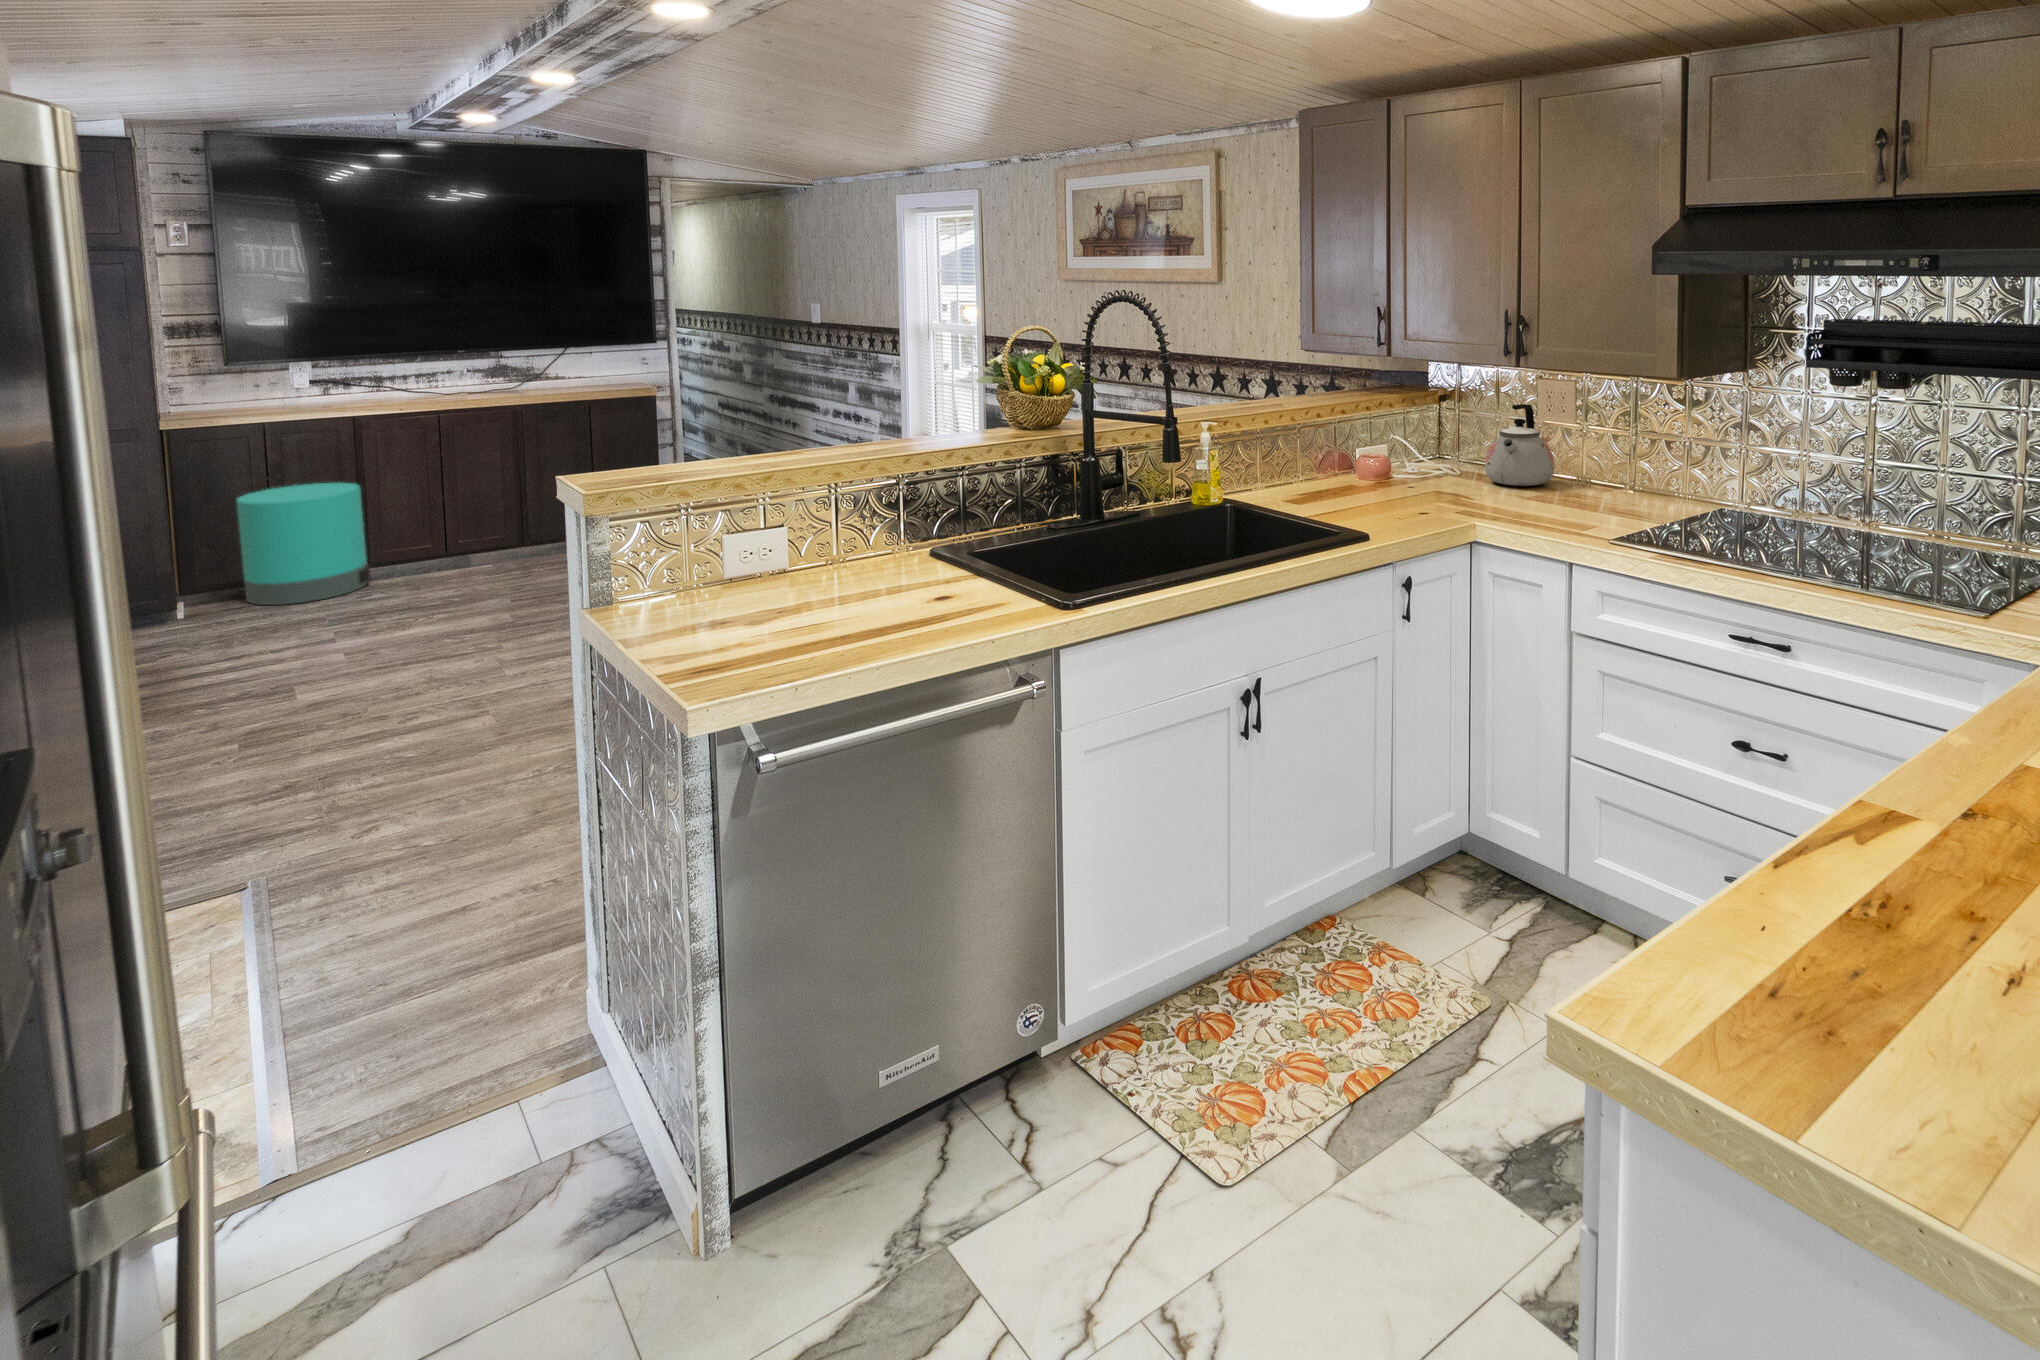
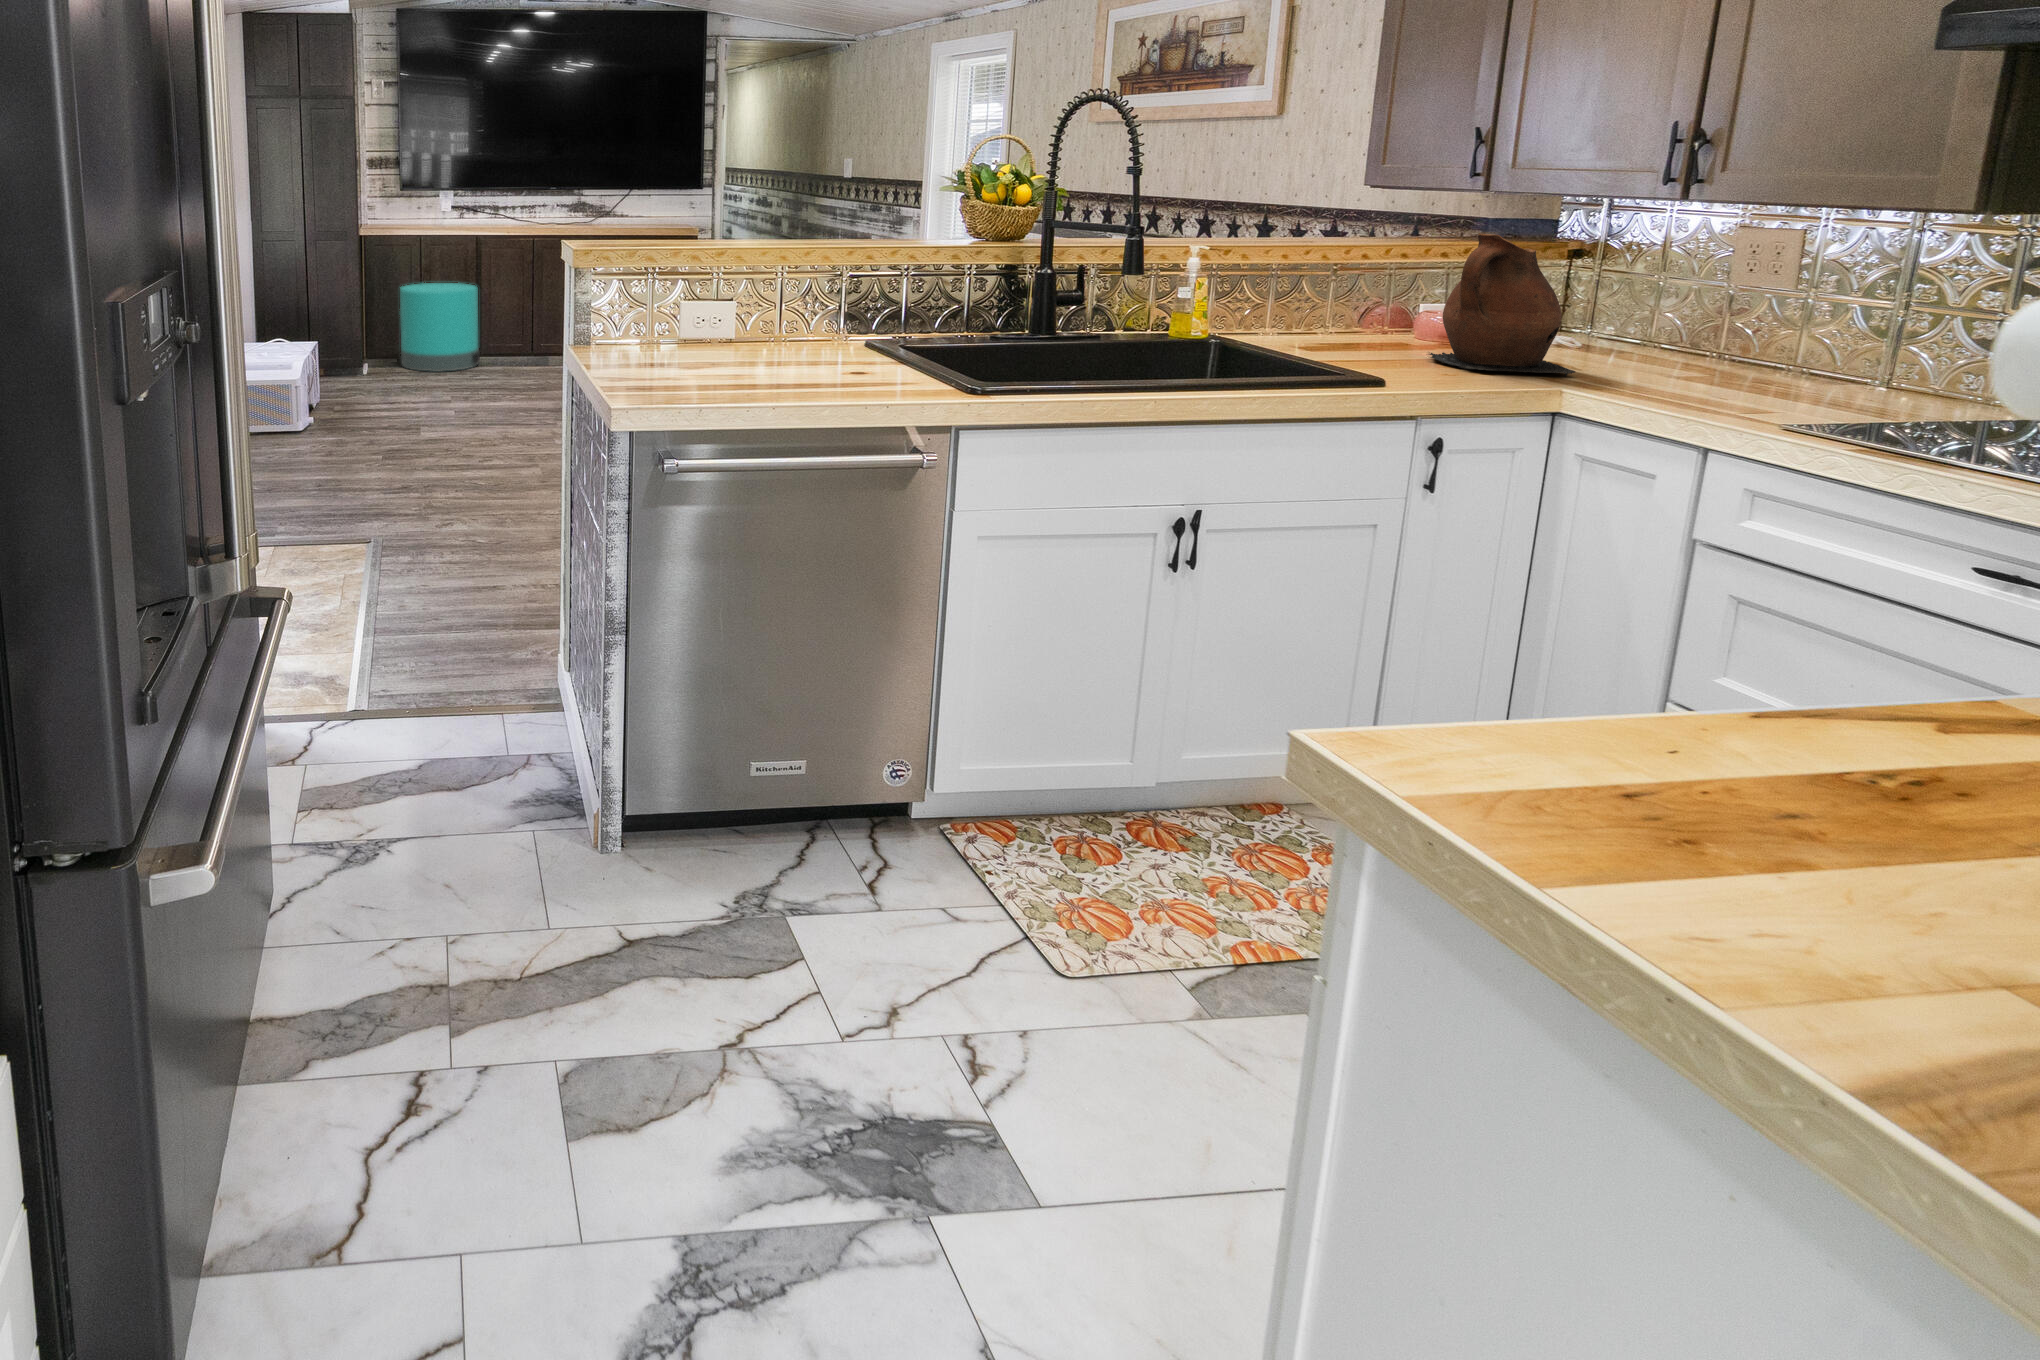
ceramic pitcher: none [1379,395,1482,507] -> present [1429,234,1575,376]
kettle: present [1485,404,1554,486] -> none [1601,263,1720,369]

